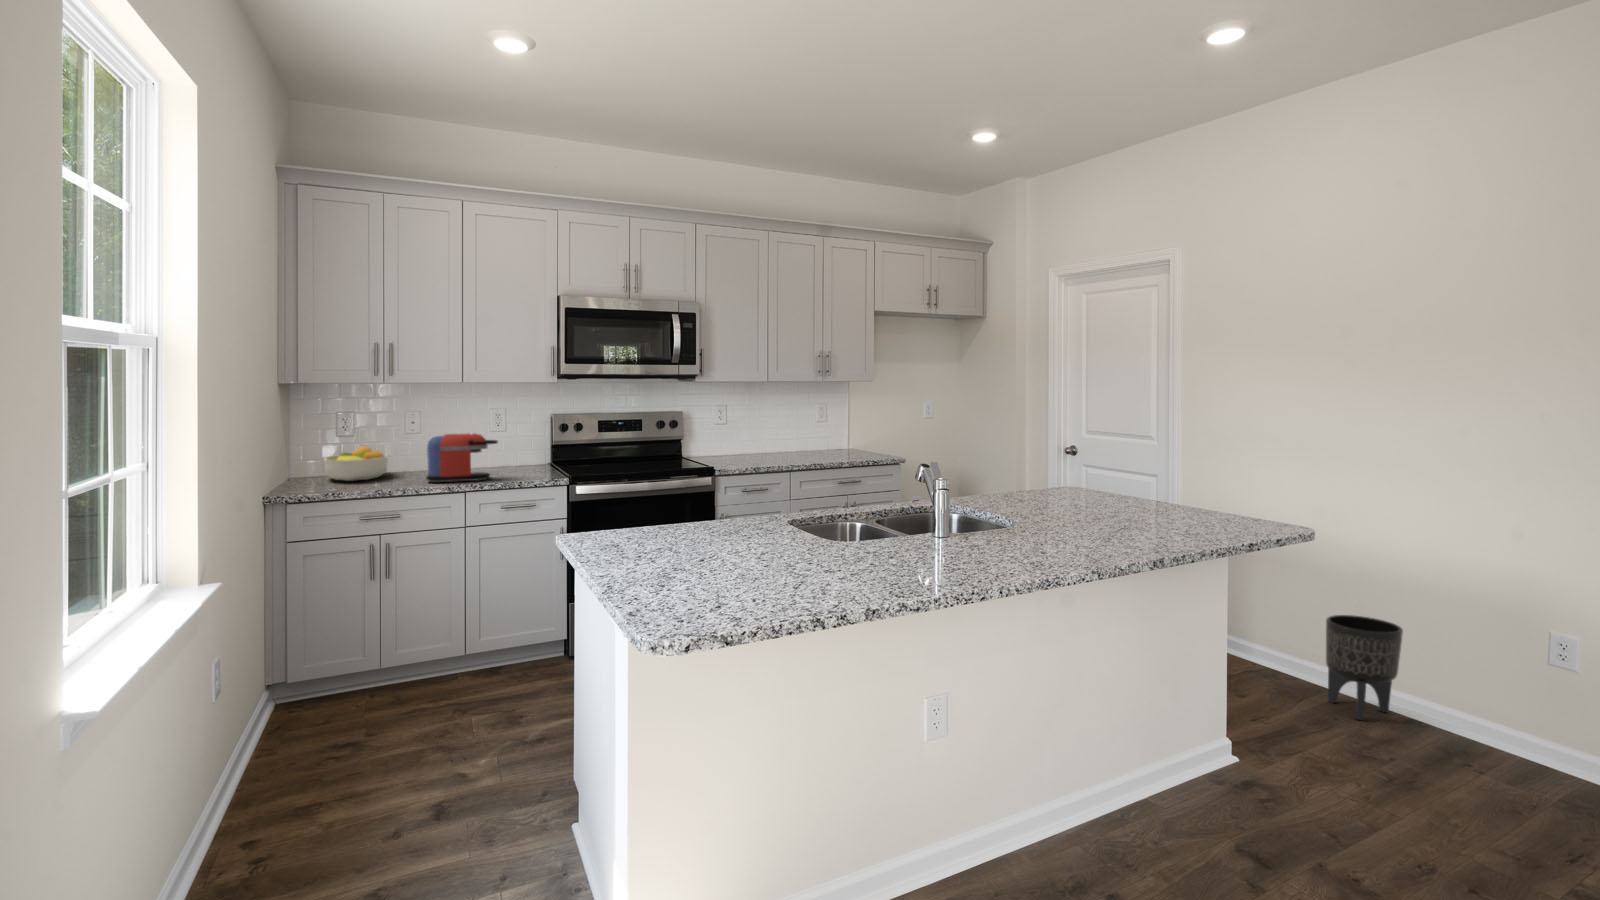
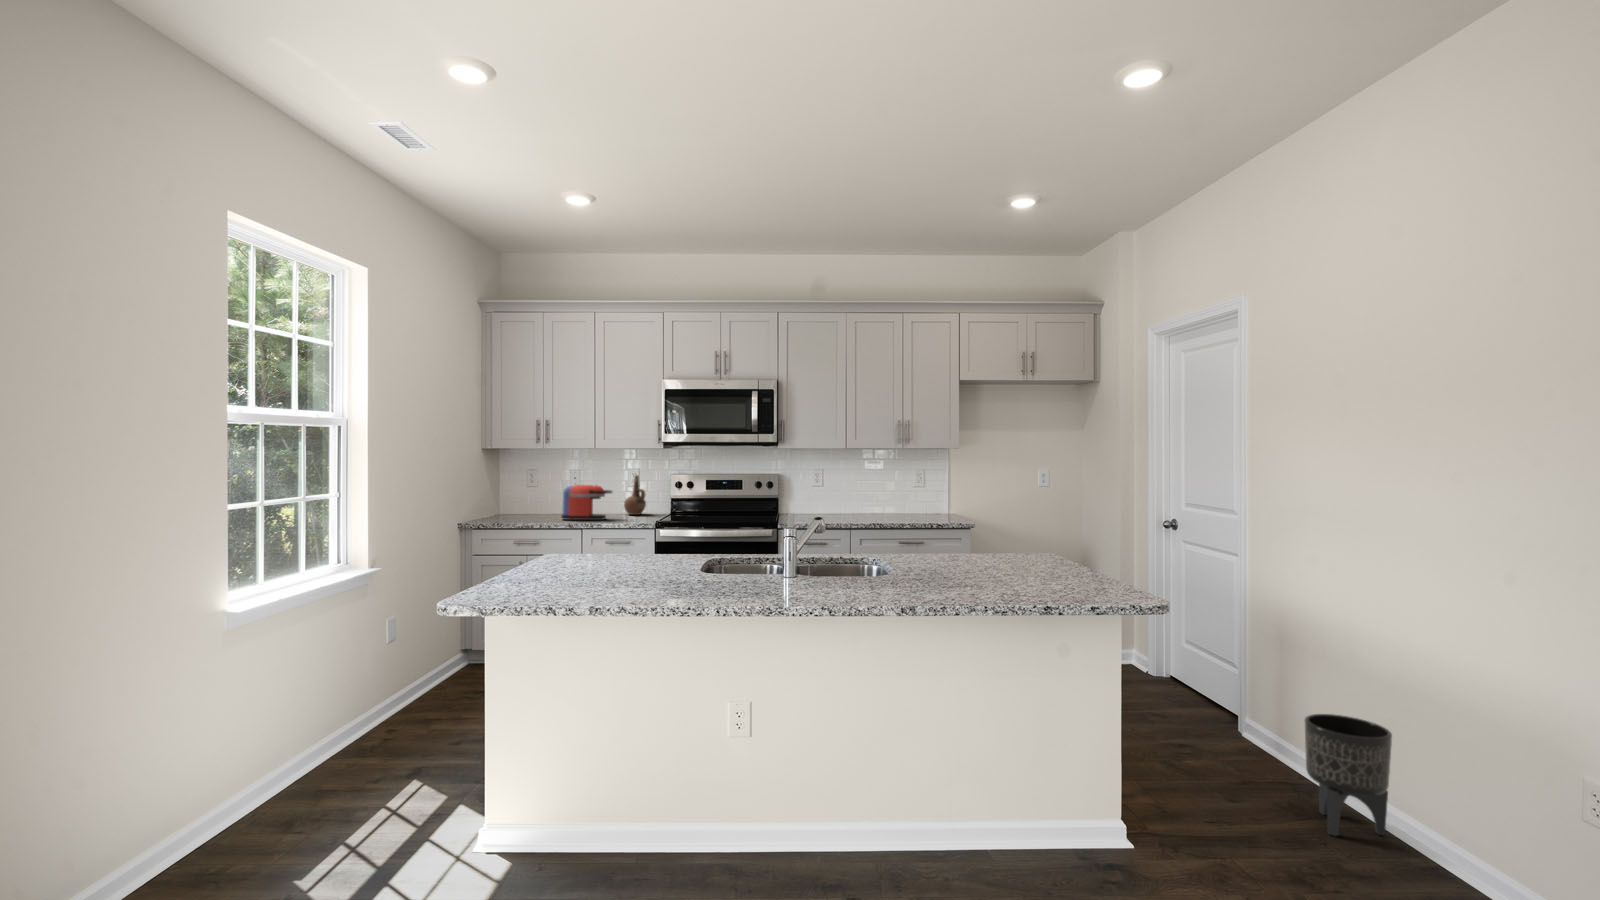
ceramic pitcher: none [499,418,530,470] -> present [624,475,646,515]
fruit bowl: present [324,446,388,481] -> none [504,492,551,516]

